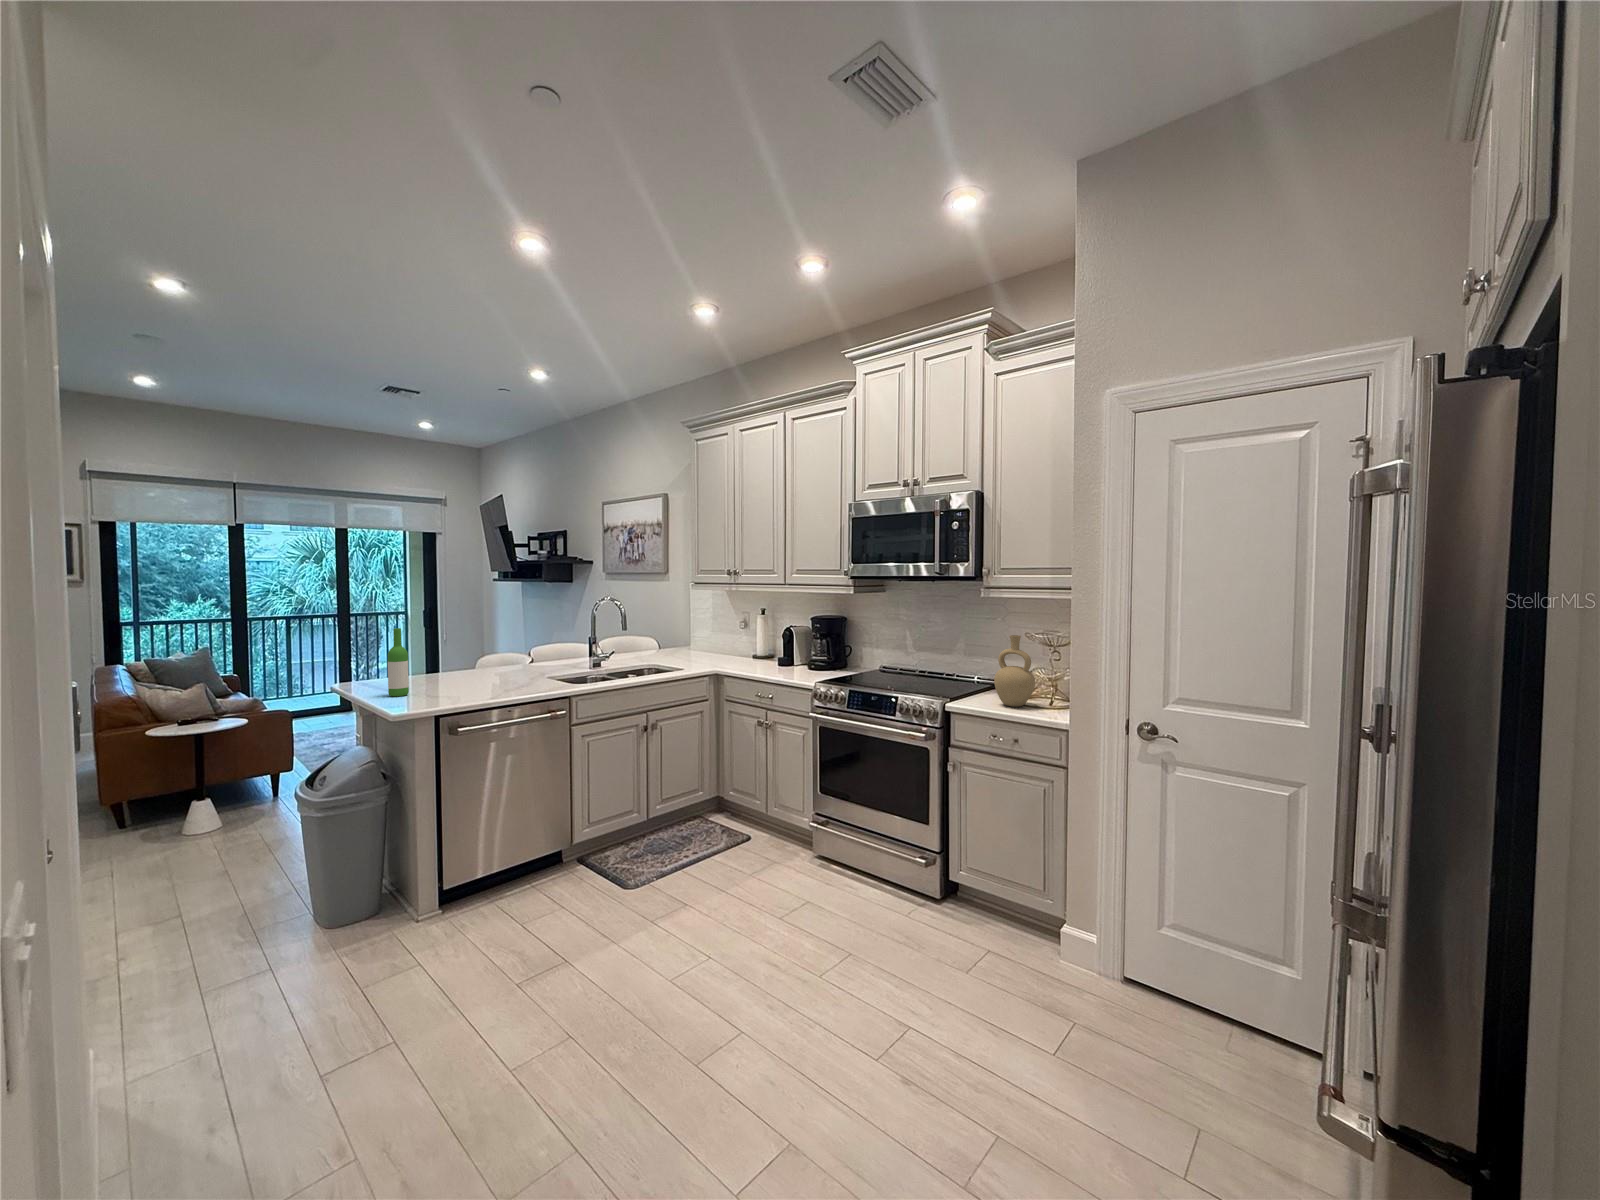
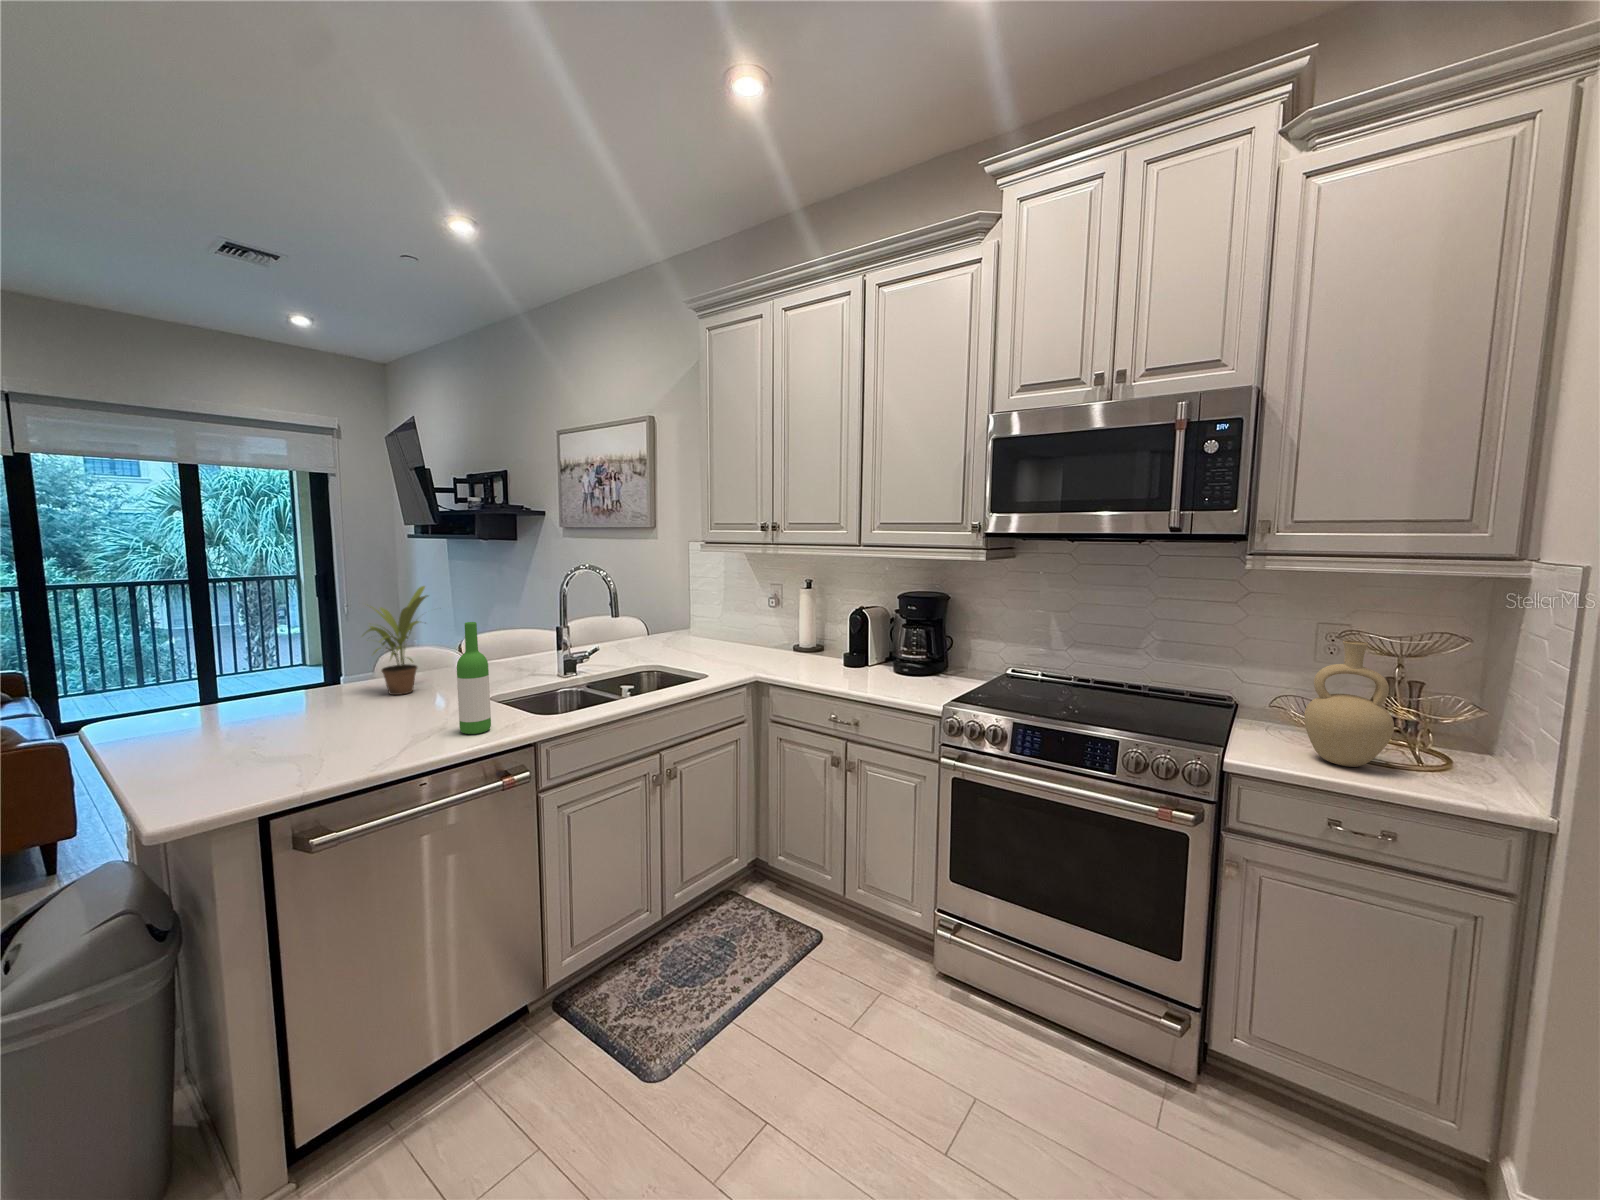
potted plant: none [473,609,521,674] -> present [363,586,428,695]
wine bottle: present [388,628,409,696] -> present [457,622,491,734]

